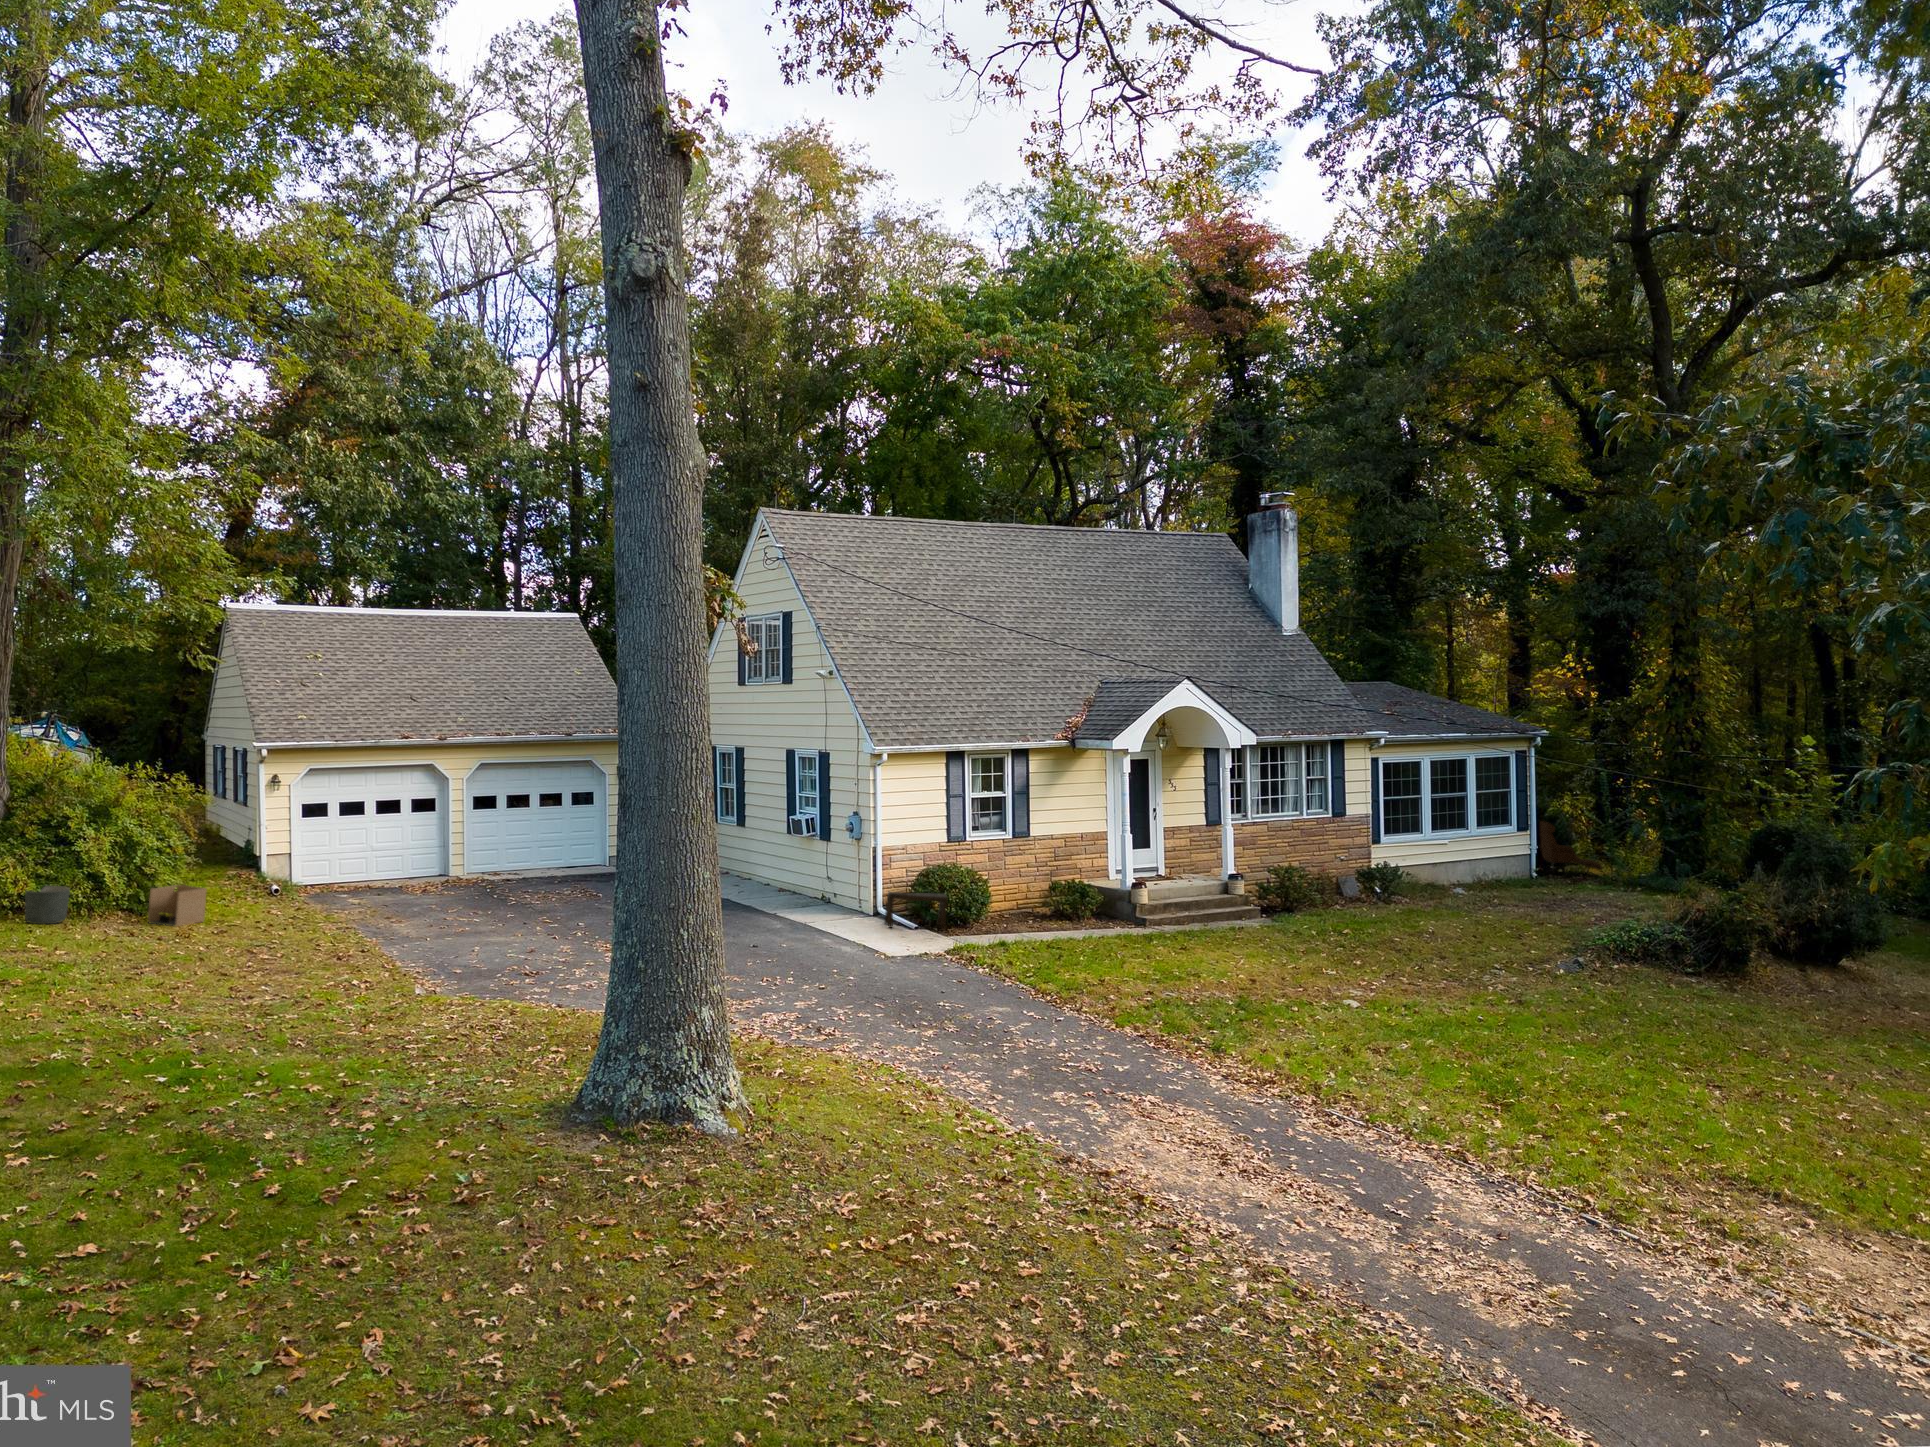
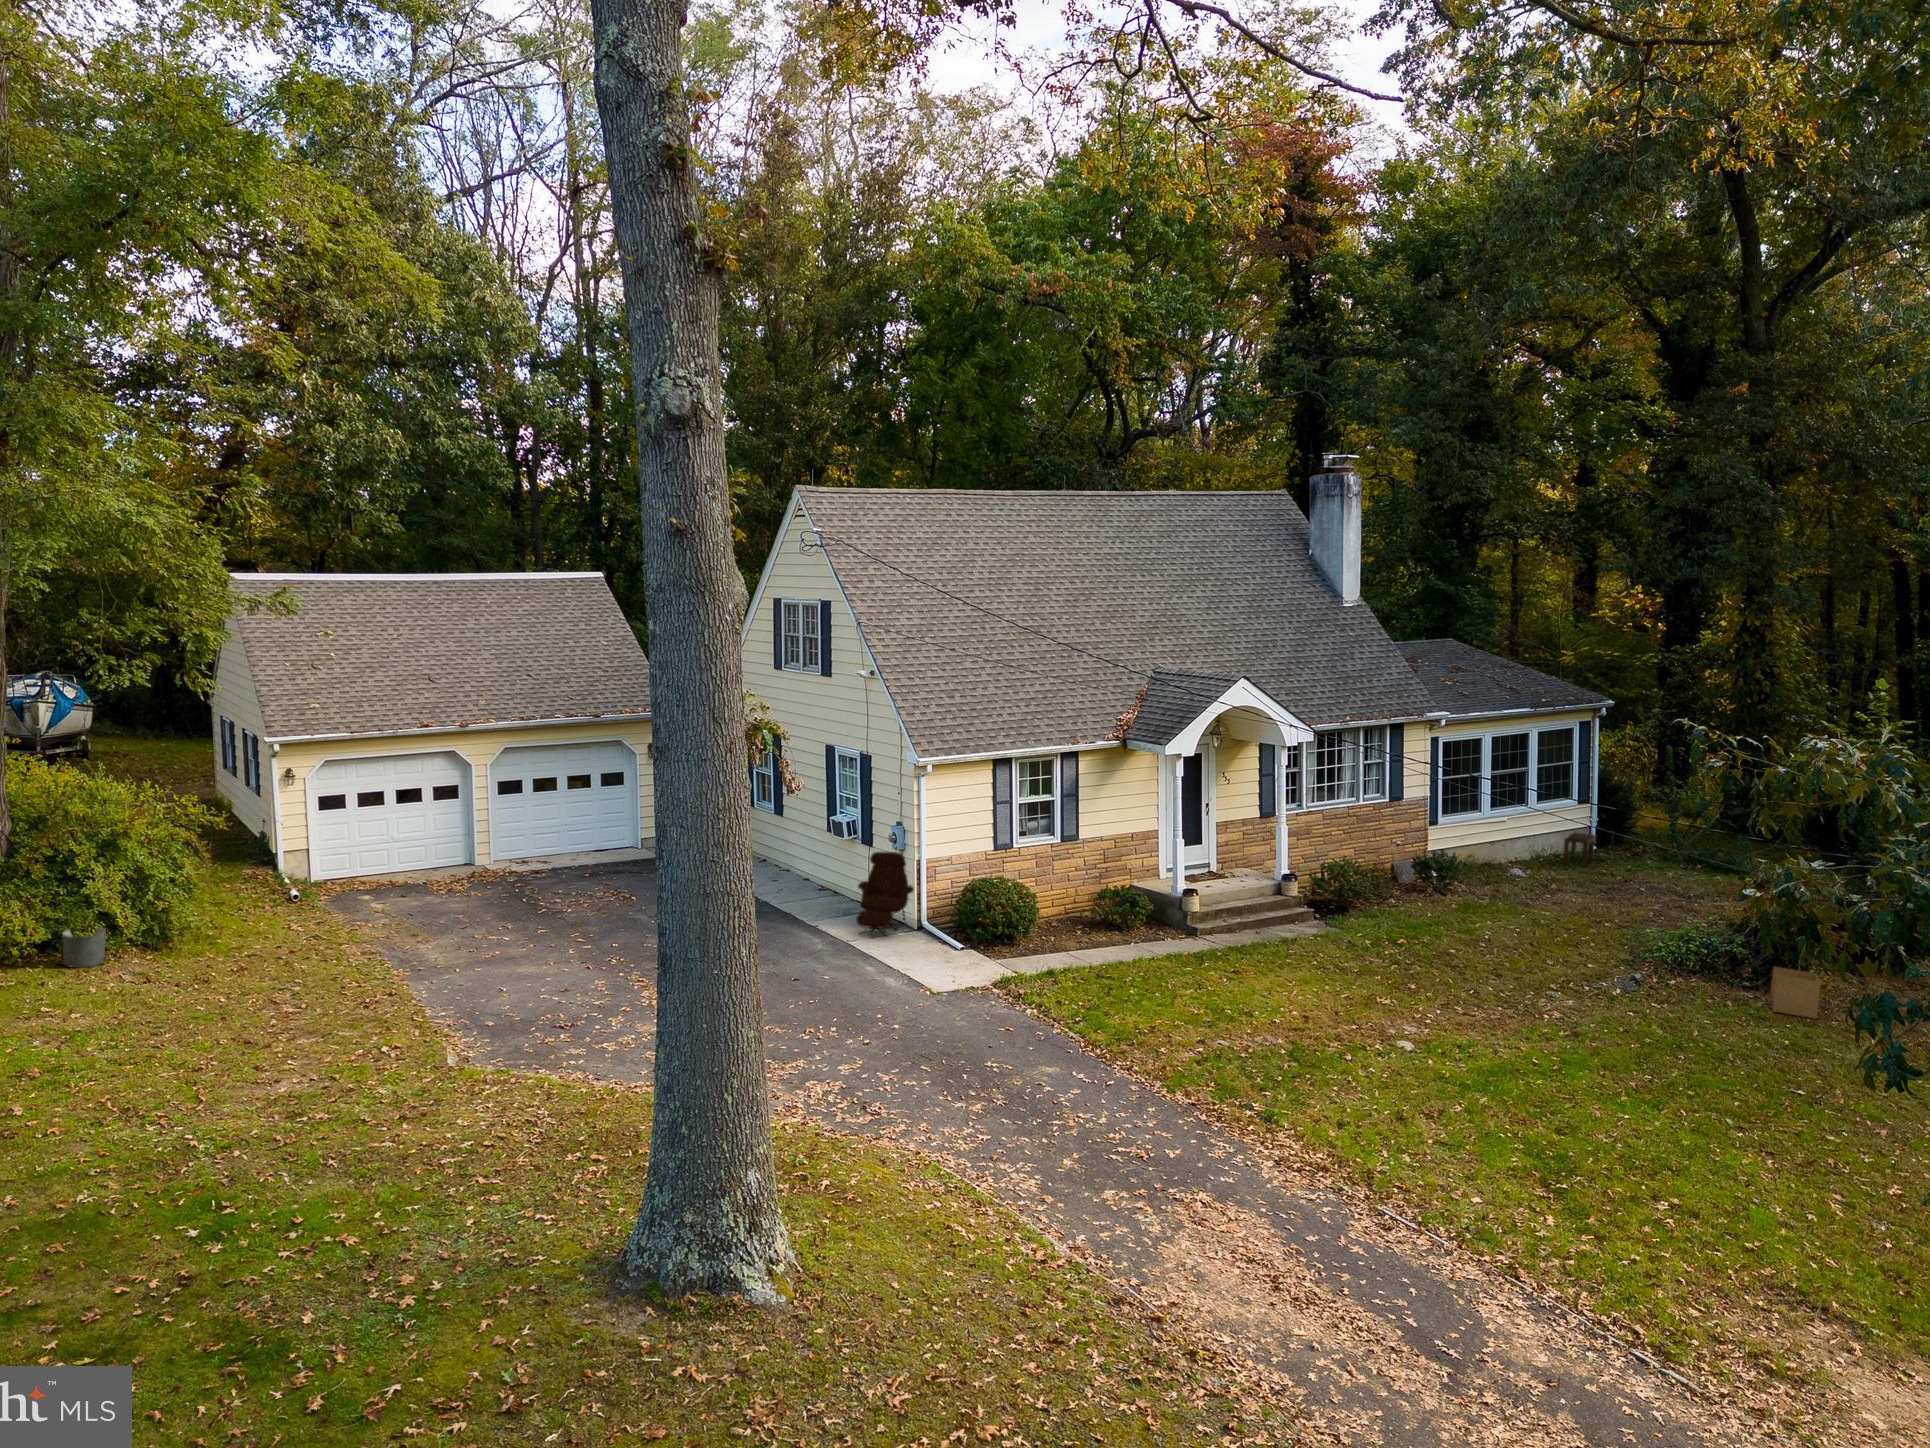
lounge chair: present [1540,821,1603,875] -> present [856,852,914,936]
cardboard box: present [148,885,206,927] -> present [1770,967,1821,1019]
bench: present [884,891,948,930] -> present [1563,832,1596,867]

